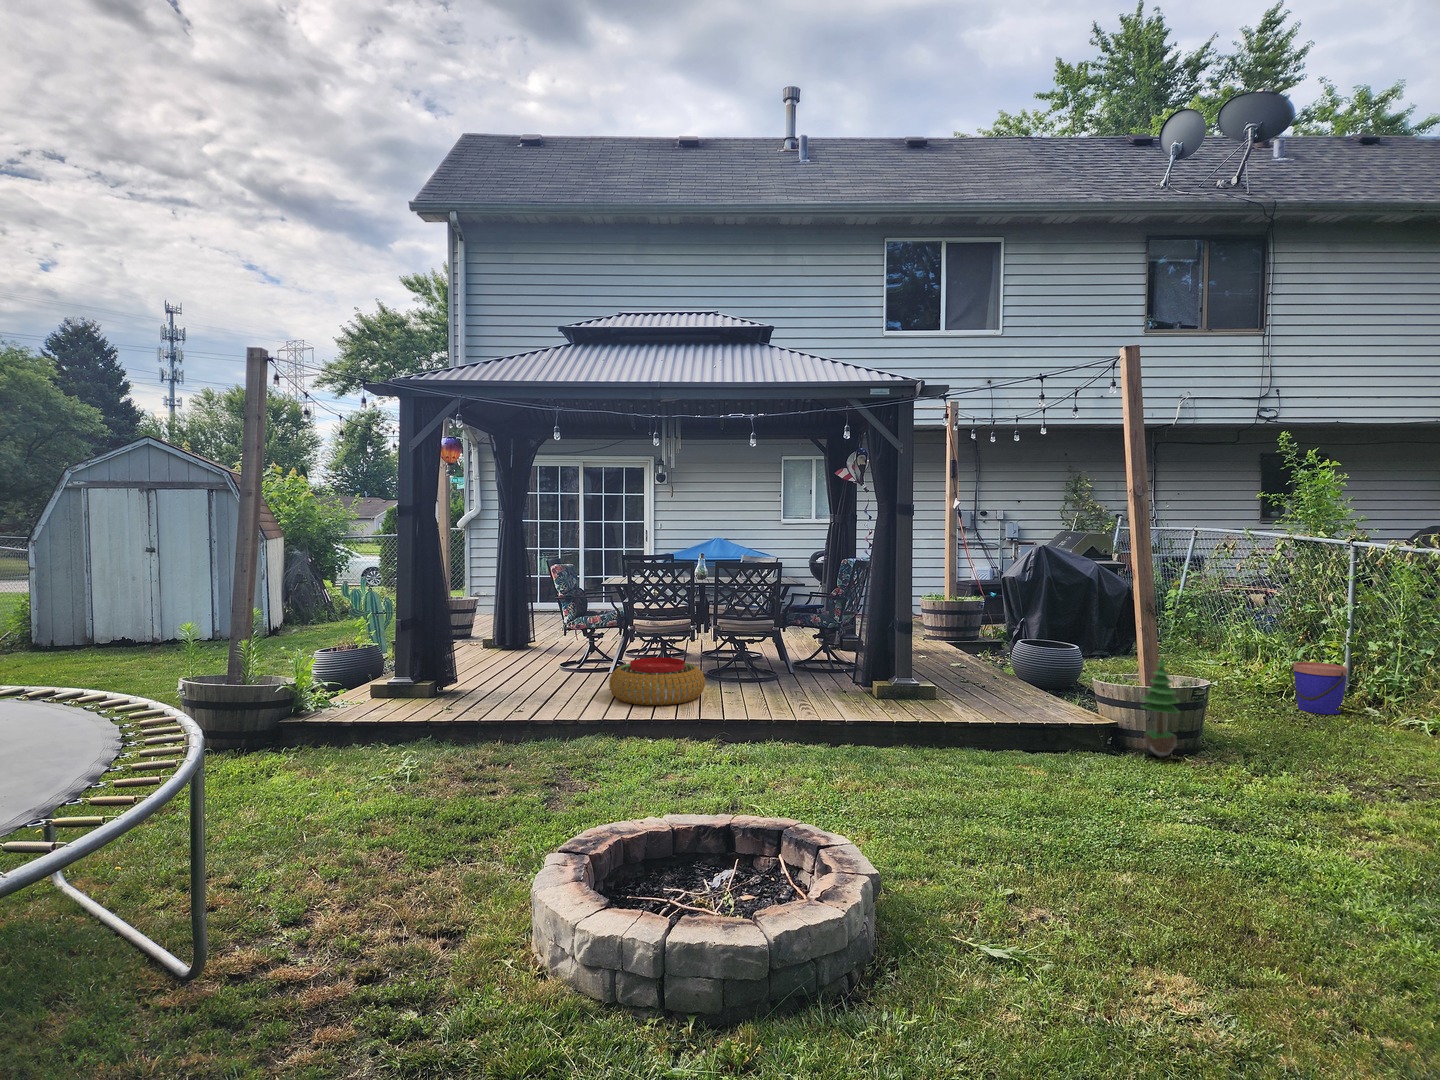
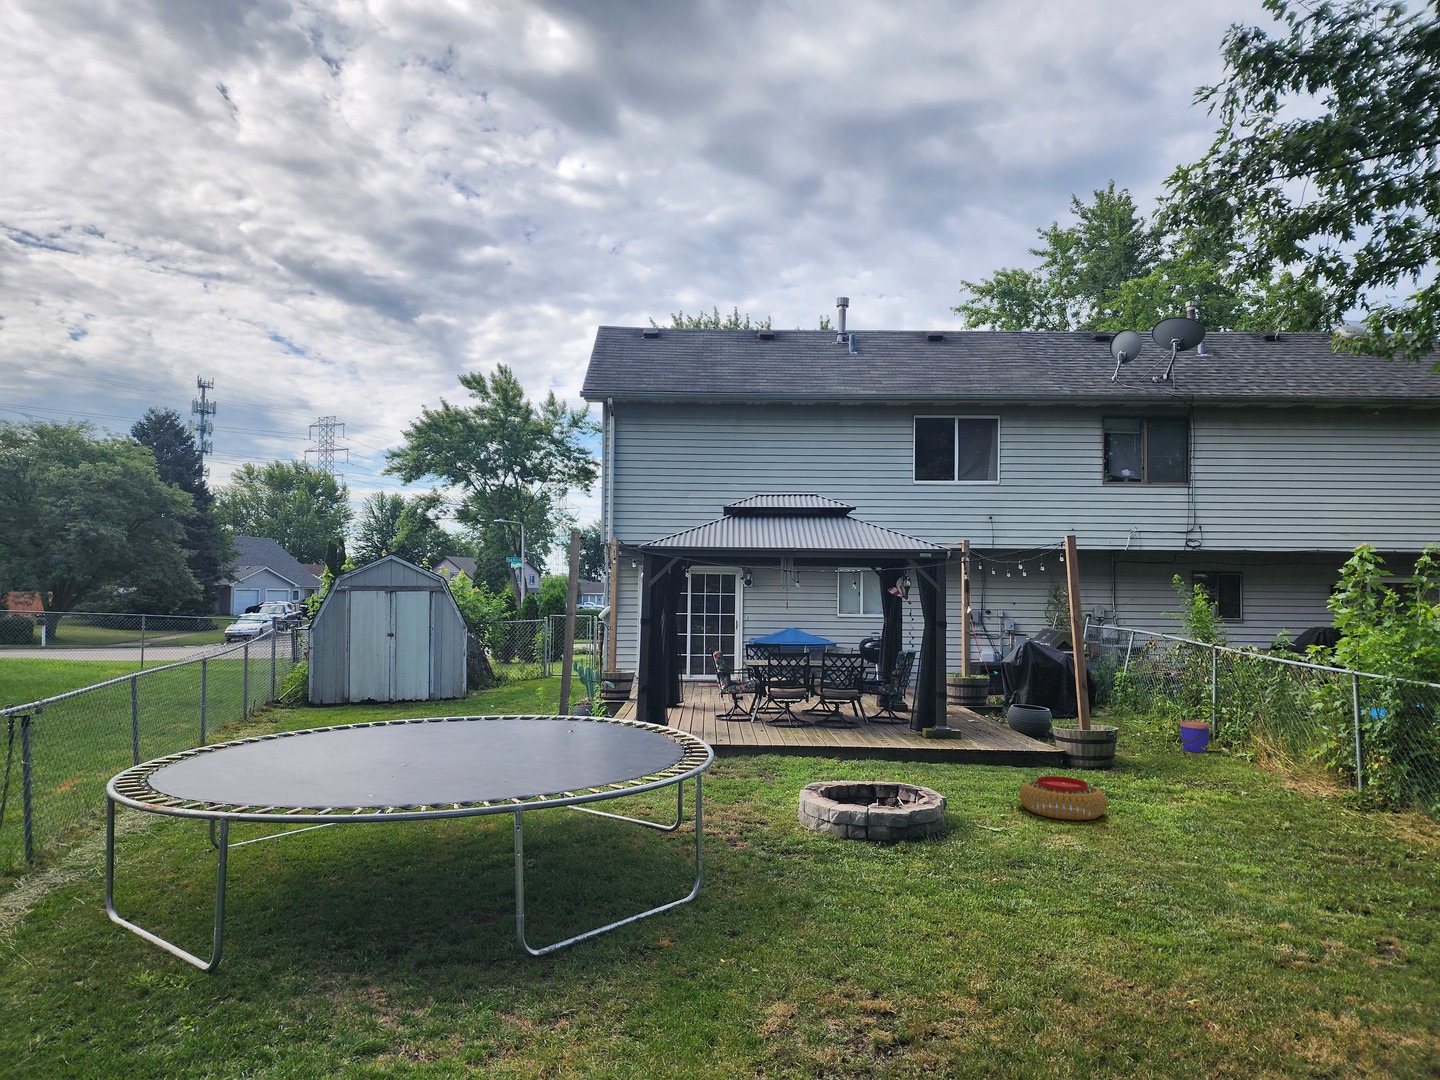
pouf: present [609,657,705,705] -> present [1019,776,1107,820]
potted tree: present [1141,659,1180,757] -> none [1078,714,1100,770]

